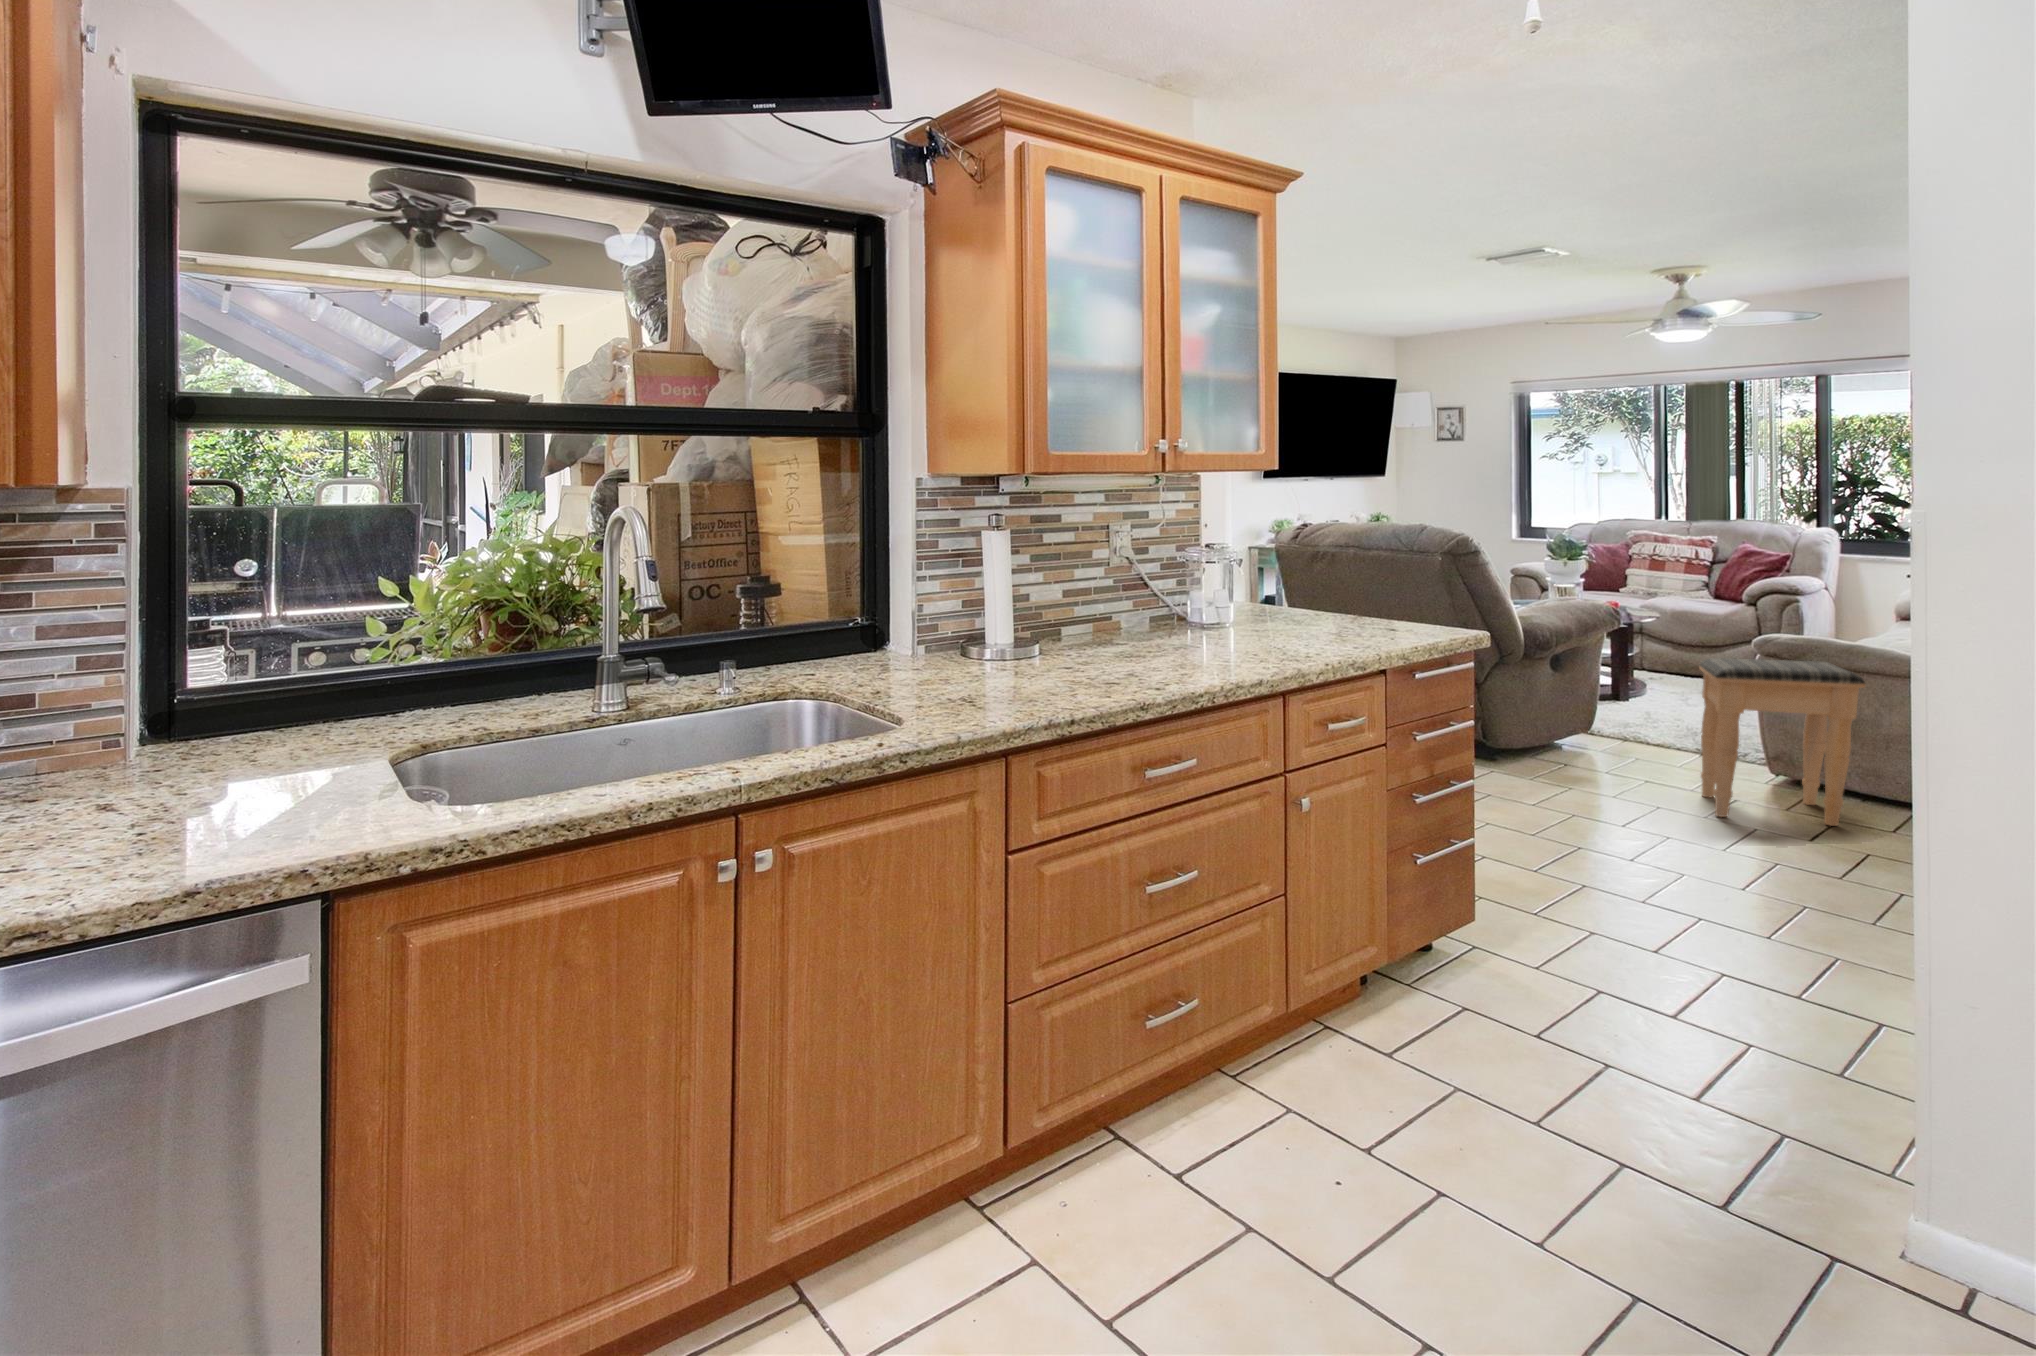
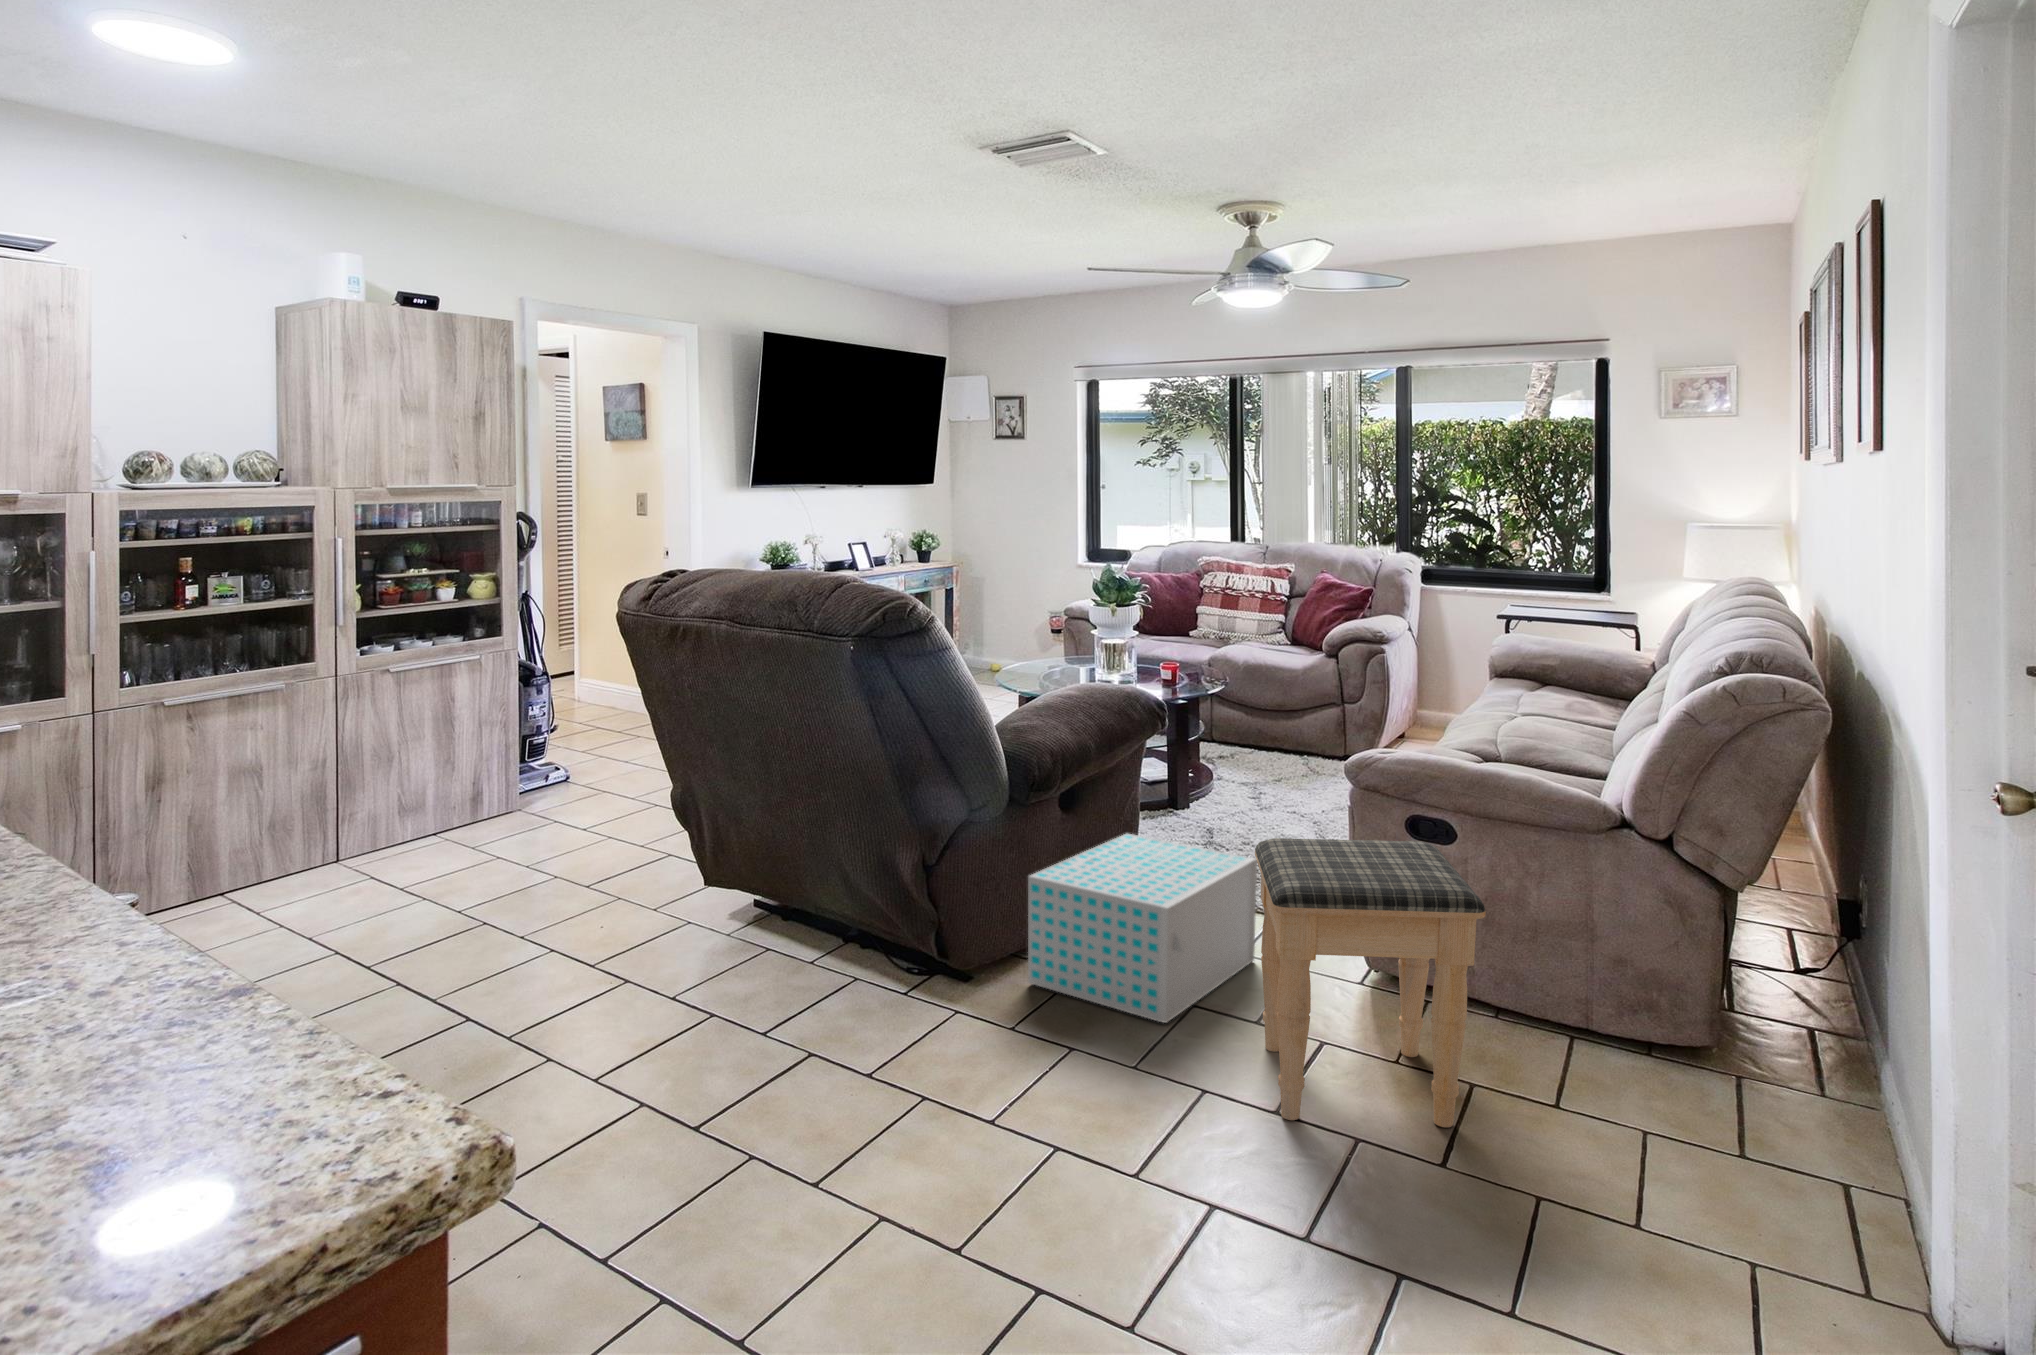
storage box: none [1525,684,1695,783] -> present [1028,834,1257,1023]

